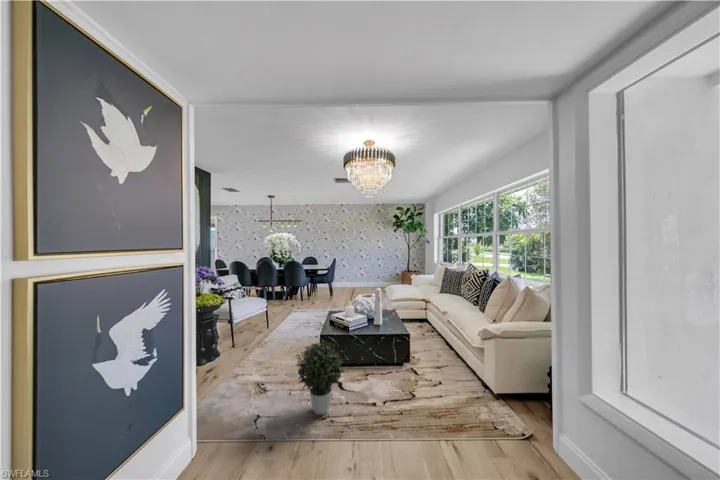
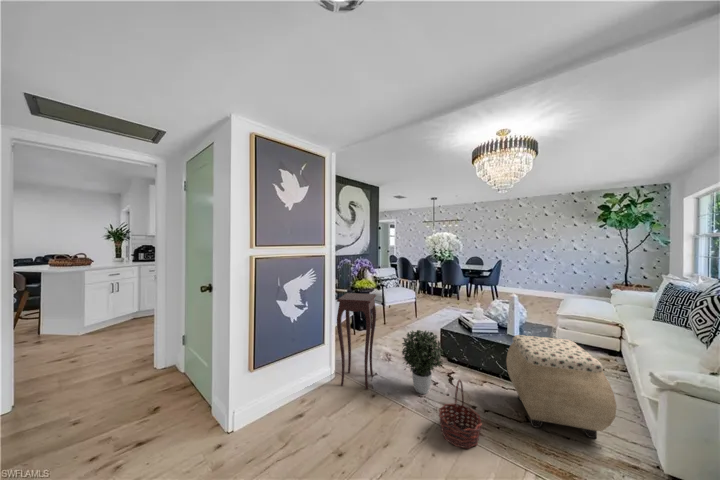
side table: none [208,313,263,458] -> present [337,293,376,389]
ottoman: none [386,318,465,400] -> present [506,335,616,438]
basket: none [360,383,401,454] -> present [439,380,482,448]

